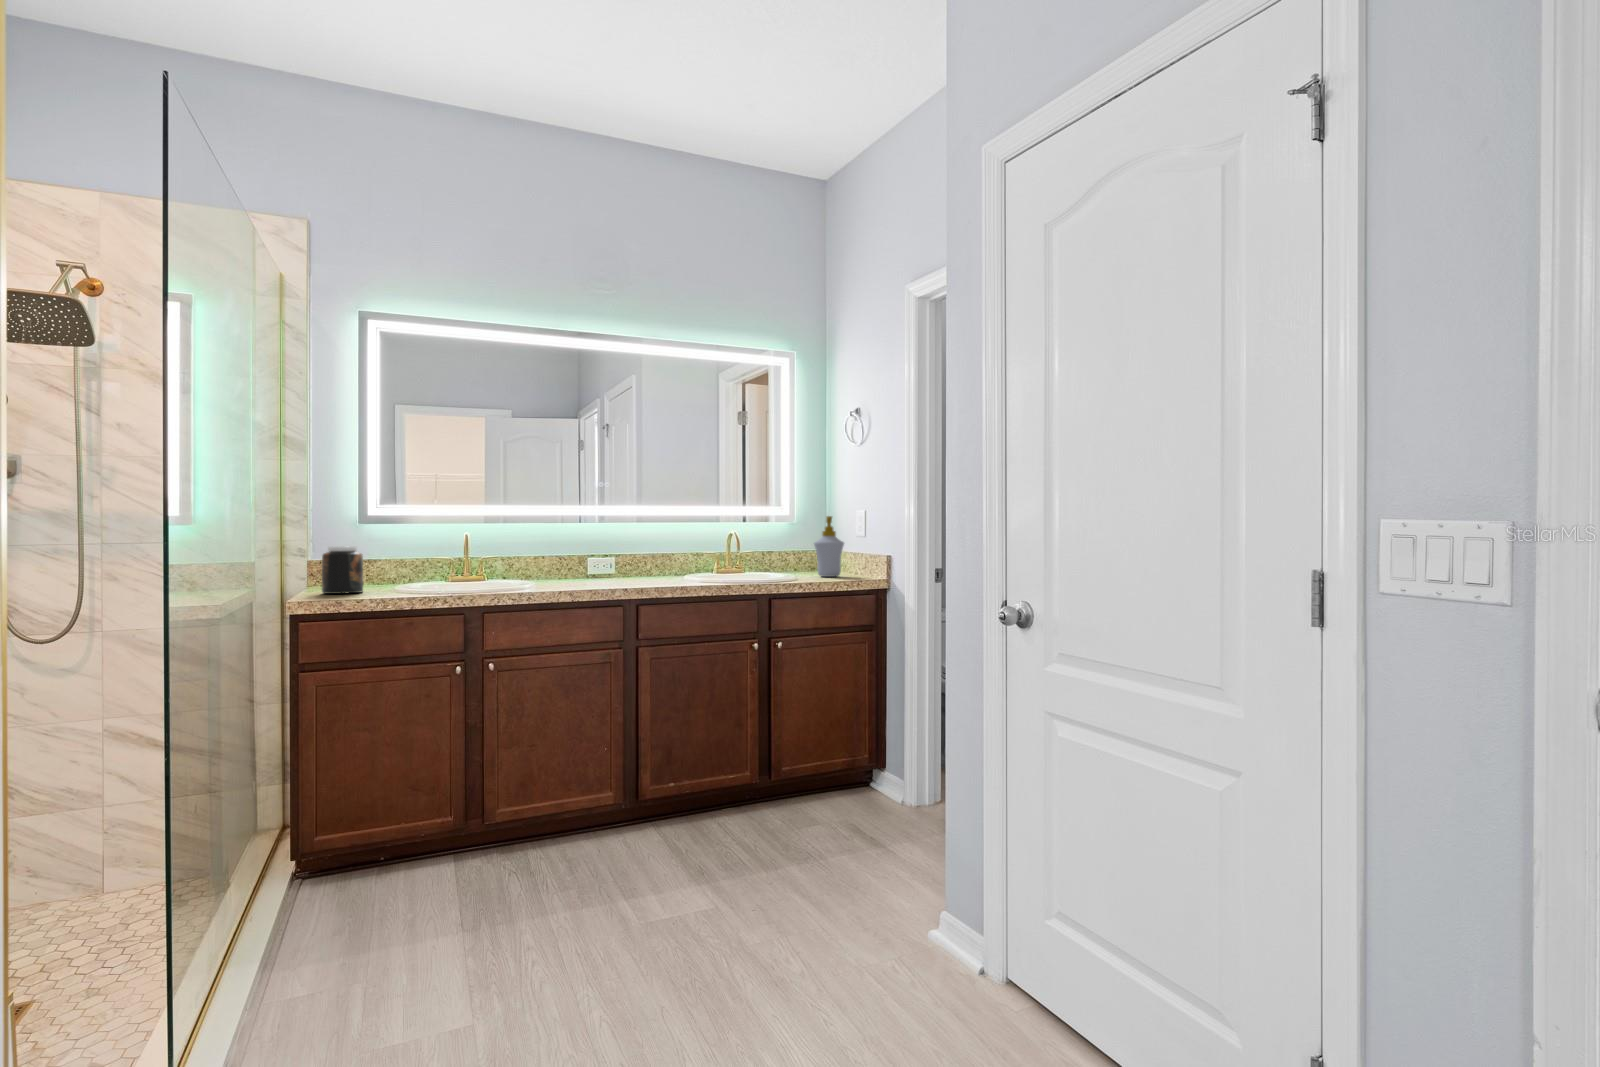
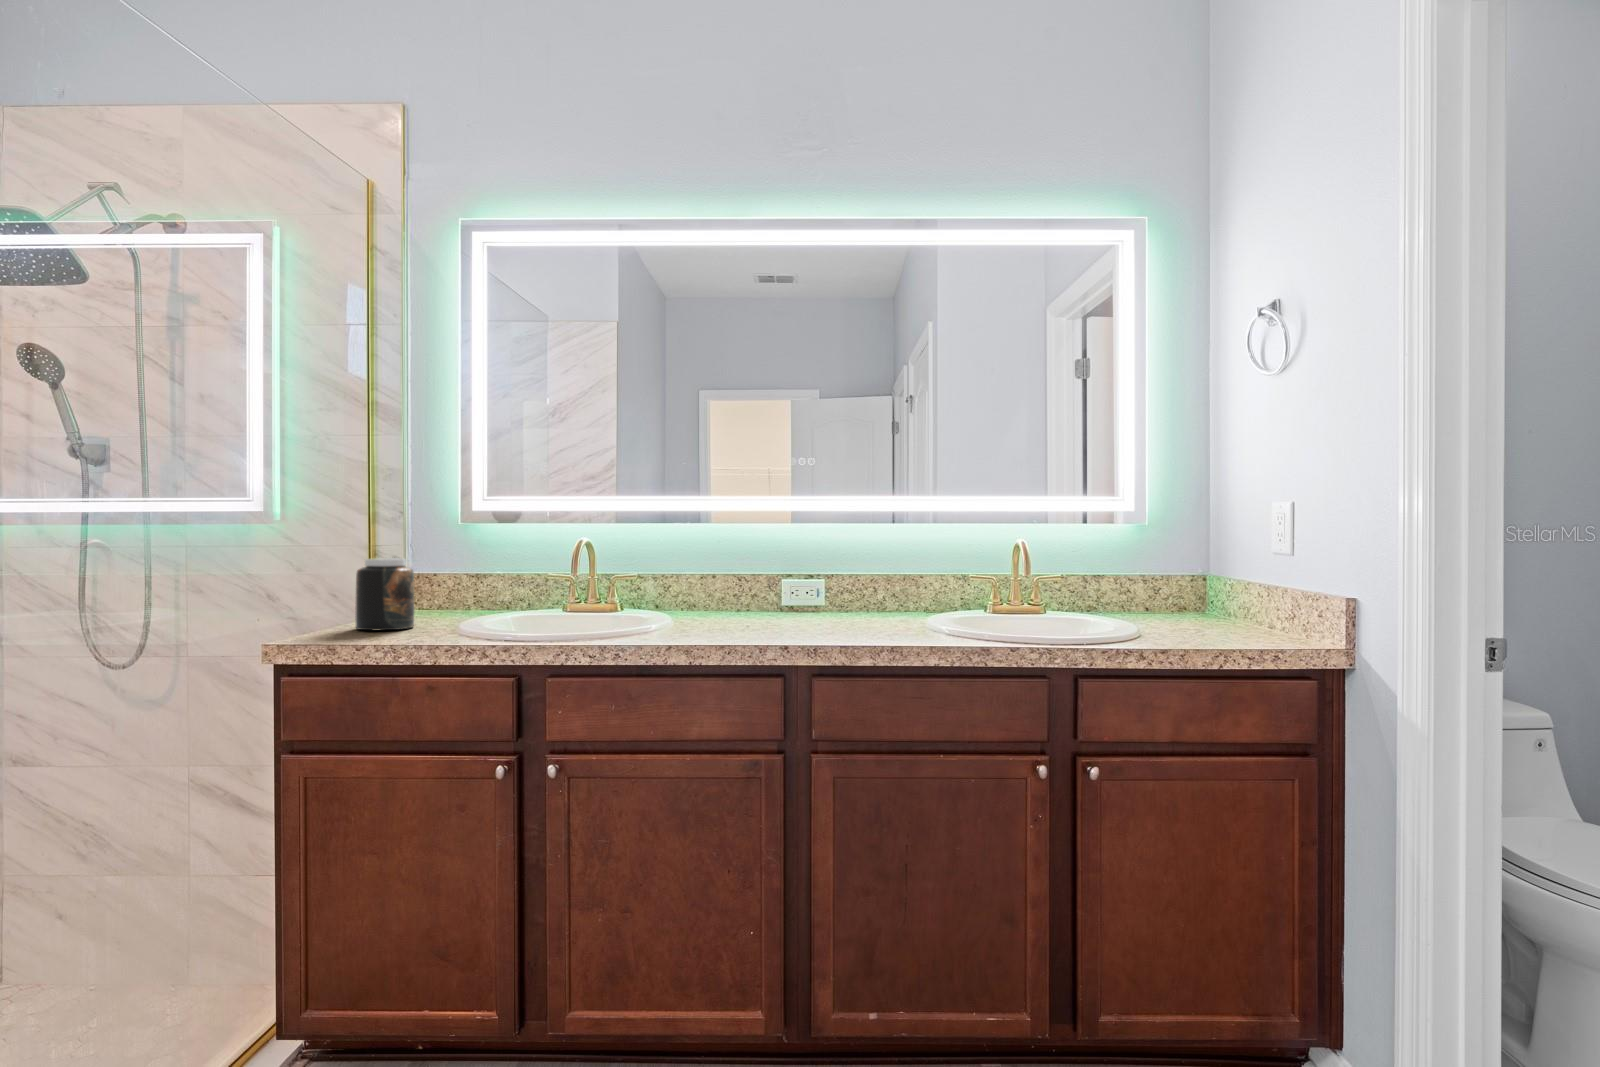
soap bottle: present [814,516,844,577] -> none [1175,515,1242,635]

